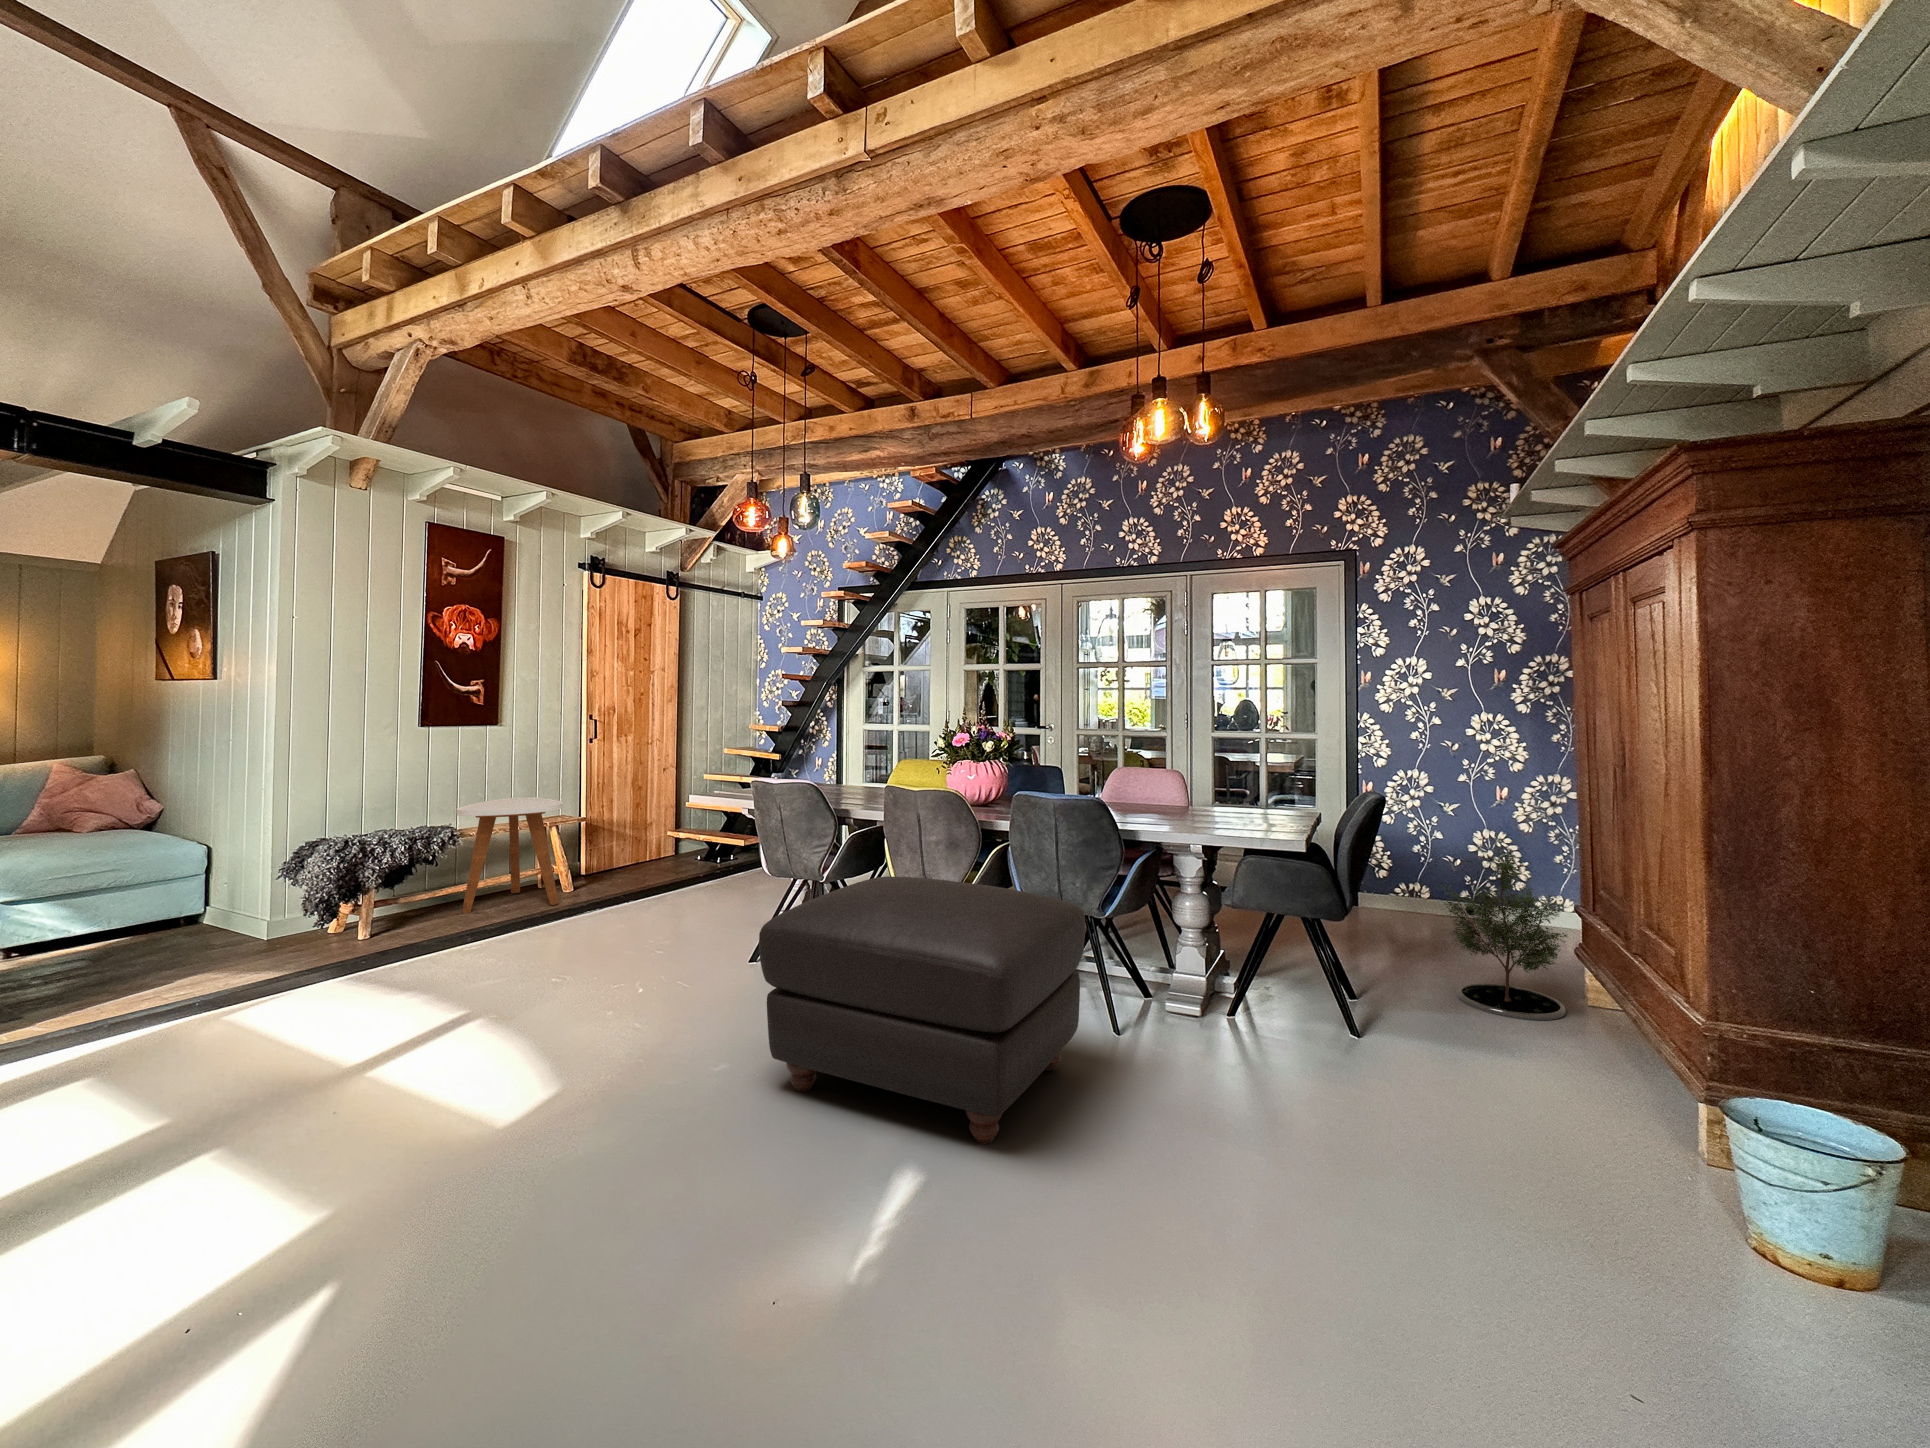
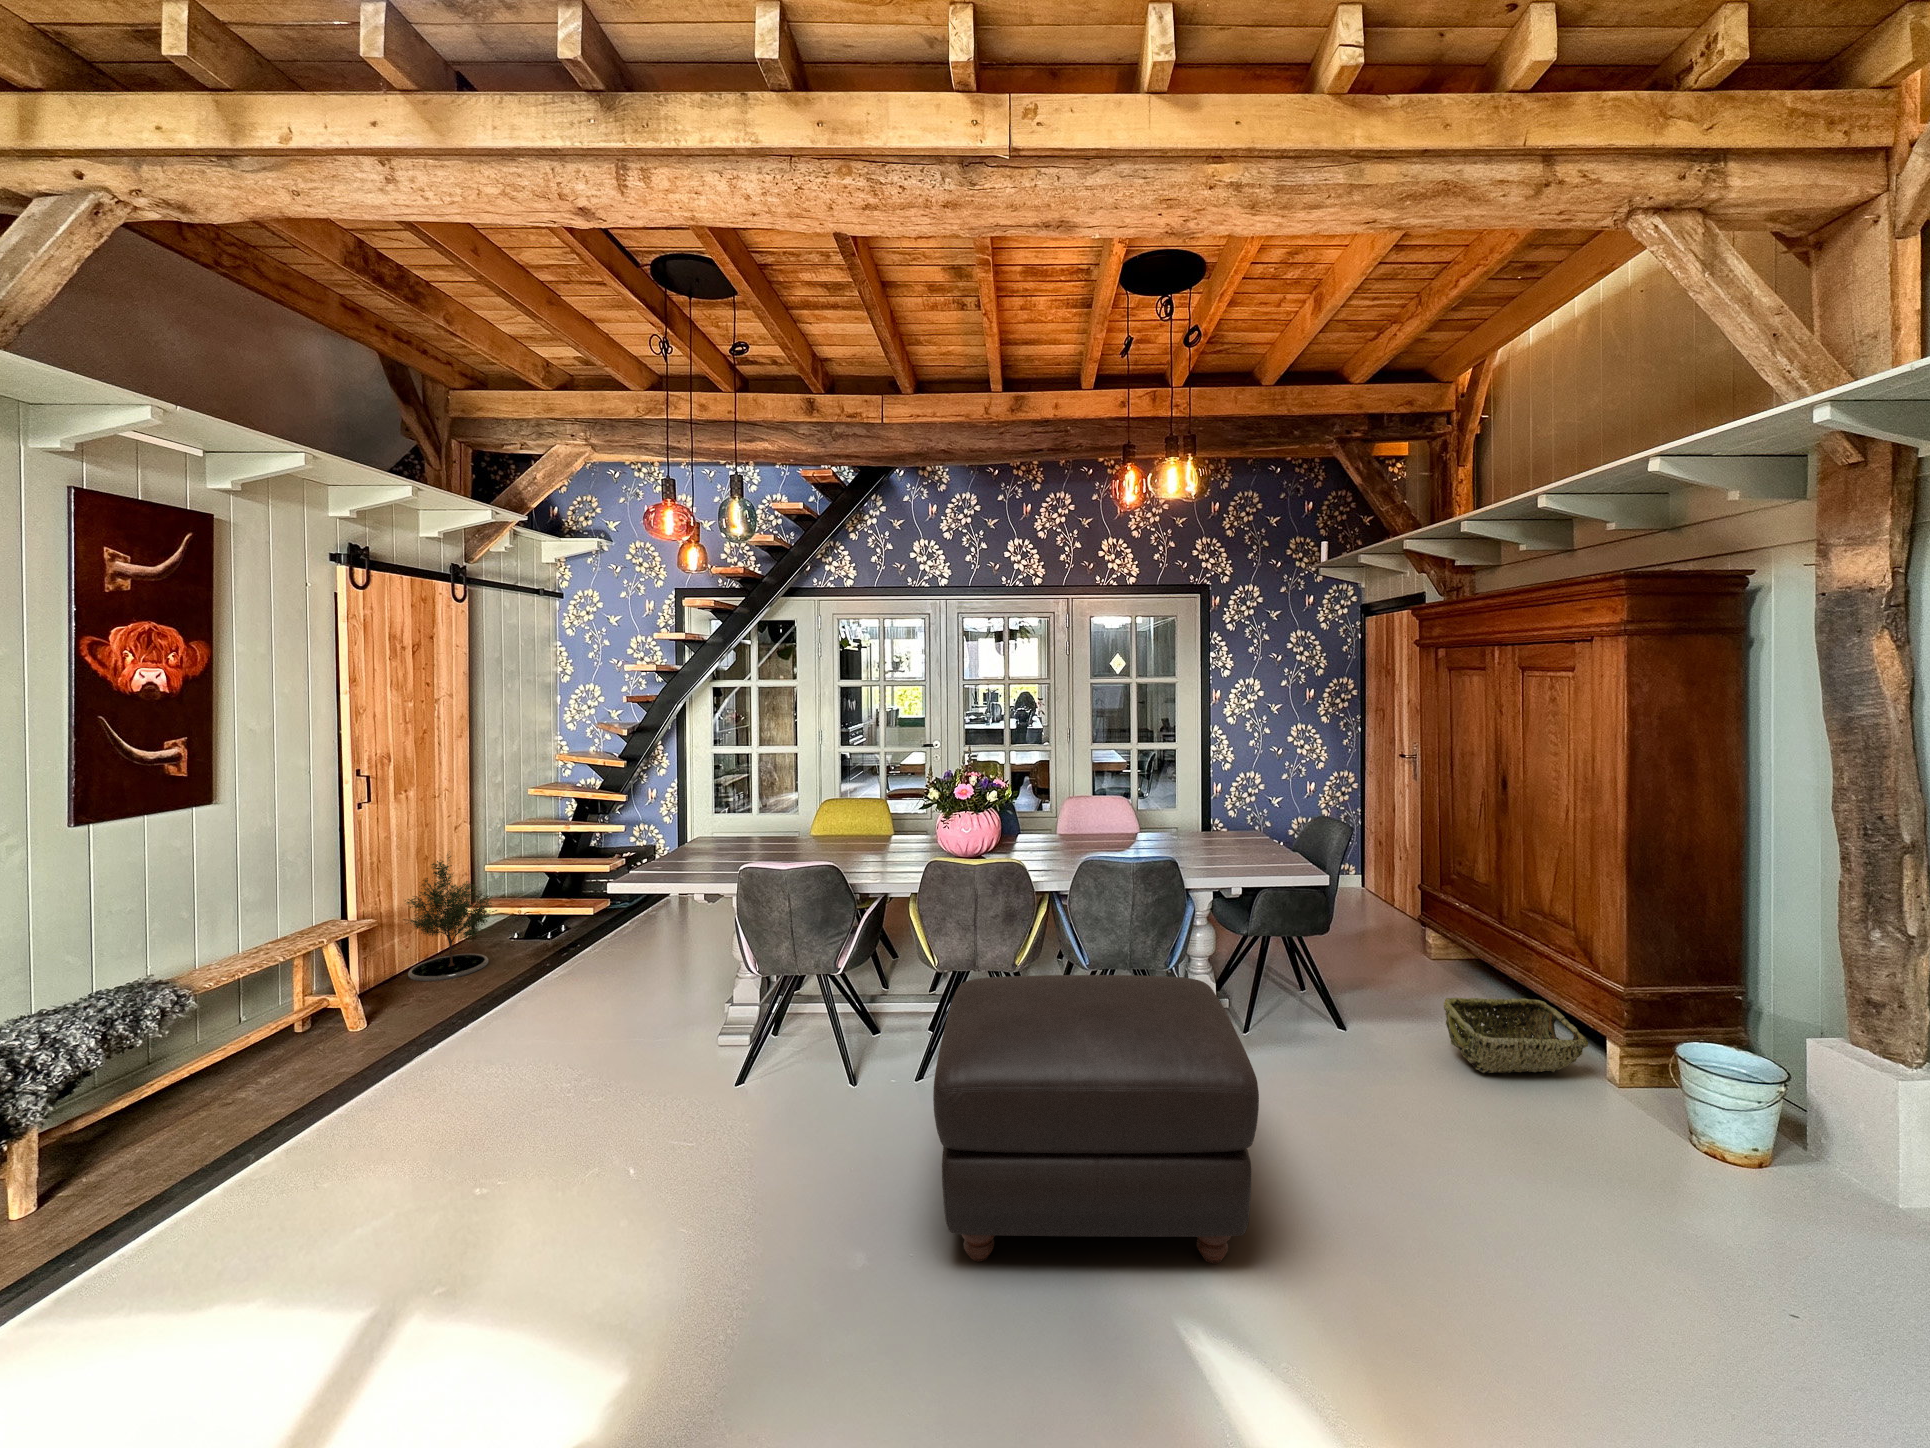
side table: present [456,797,563,913] -> none [163,903,355,1103]
potted tree: present [1438,842,1567,1020] -> present [404,854,497,981]
woven basket: none [1455,997,1647,1108] -> present [1443,998,1588,1073]

